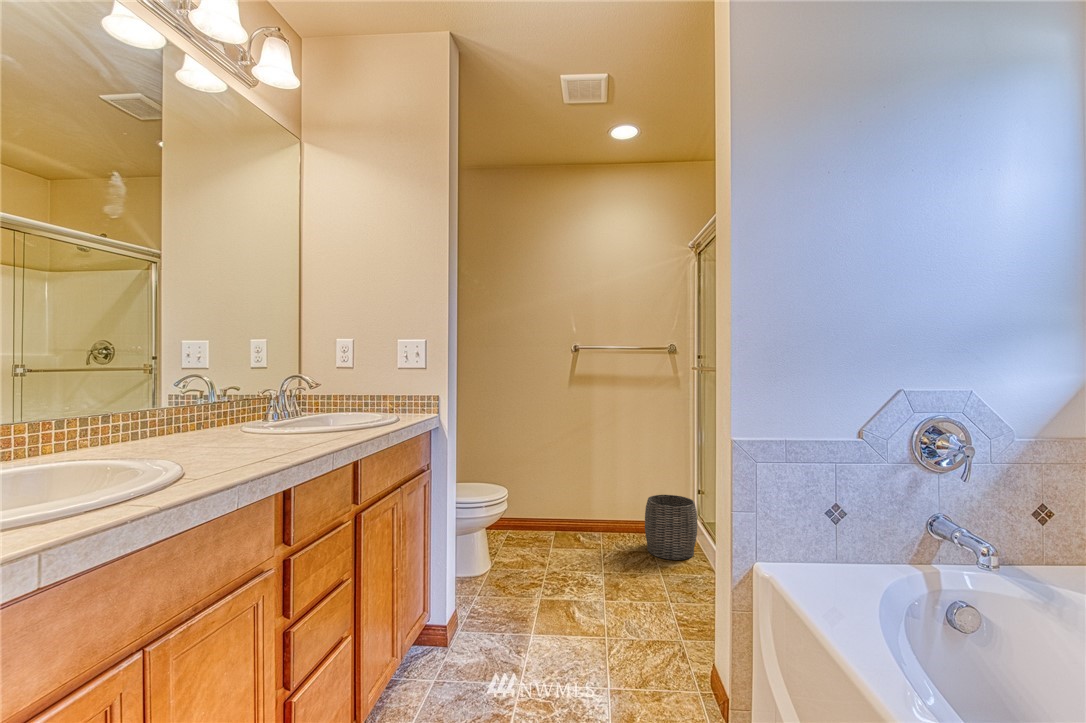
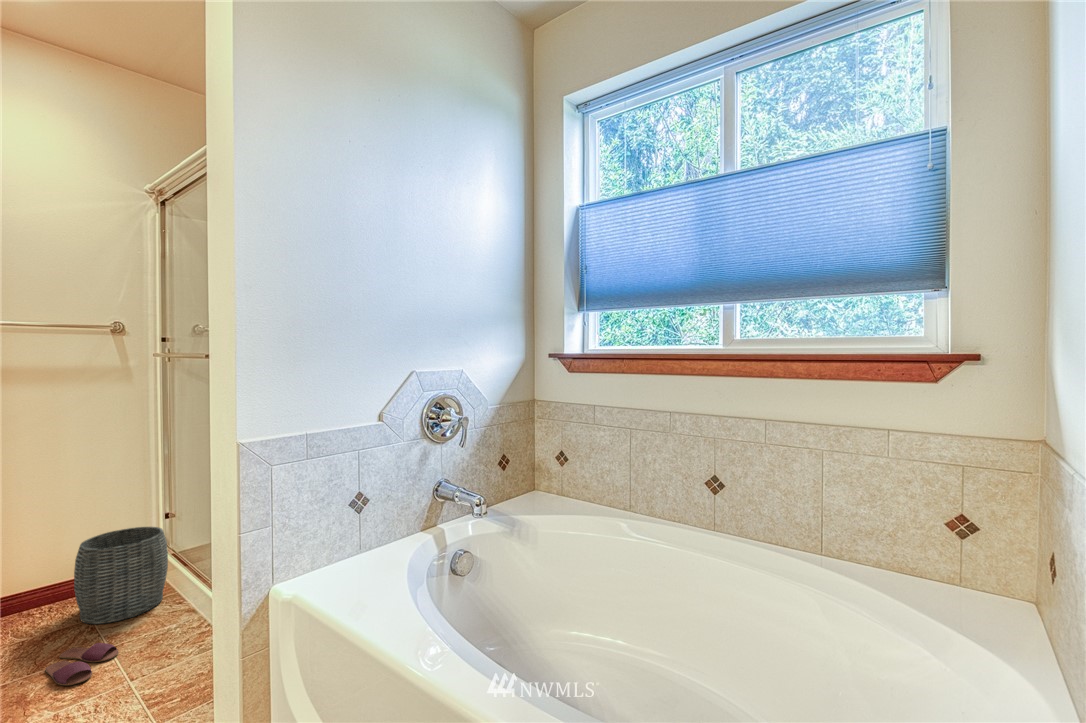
slippers: none [630,565,666,588] -> present [45,643,119,685]

